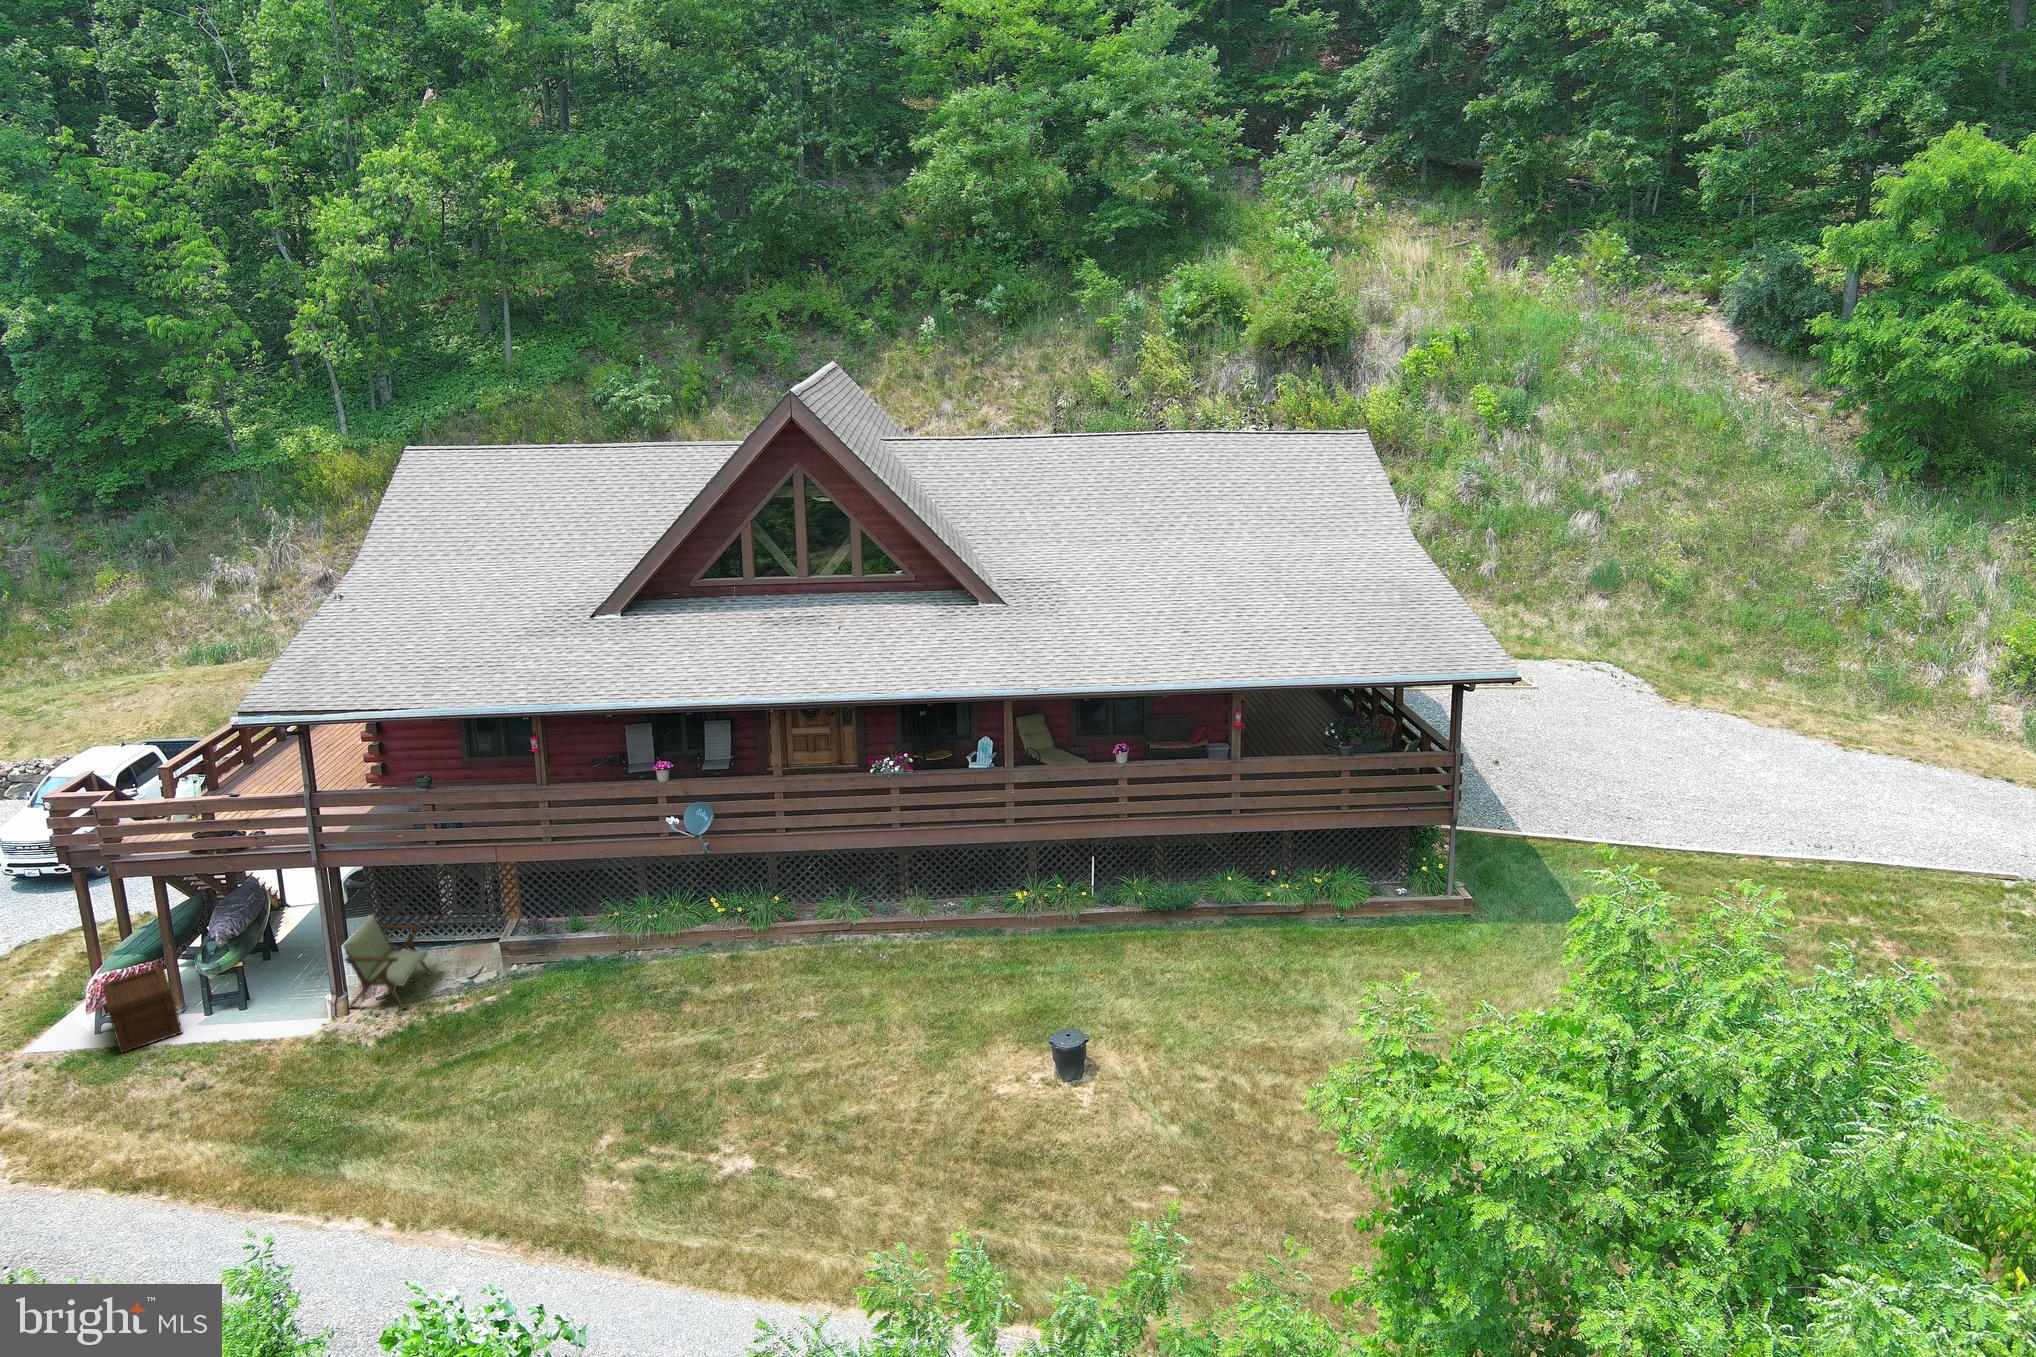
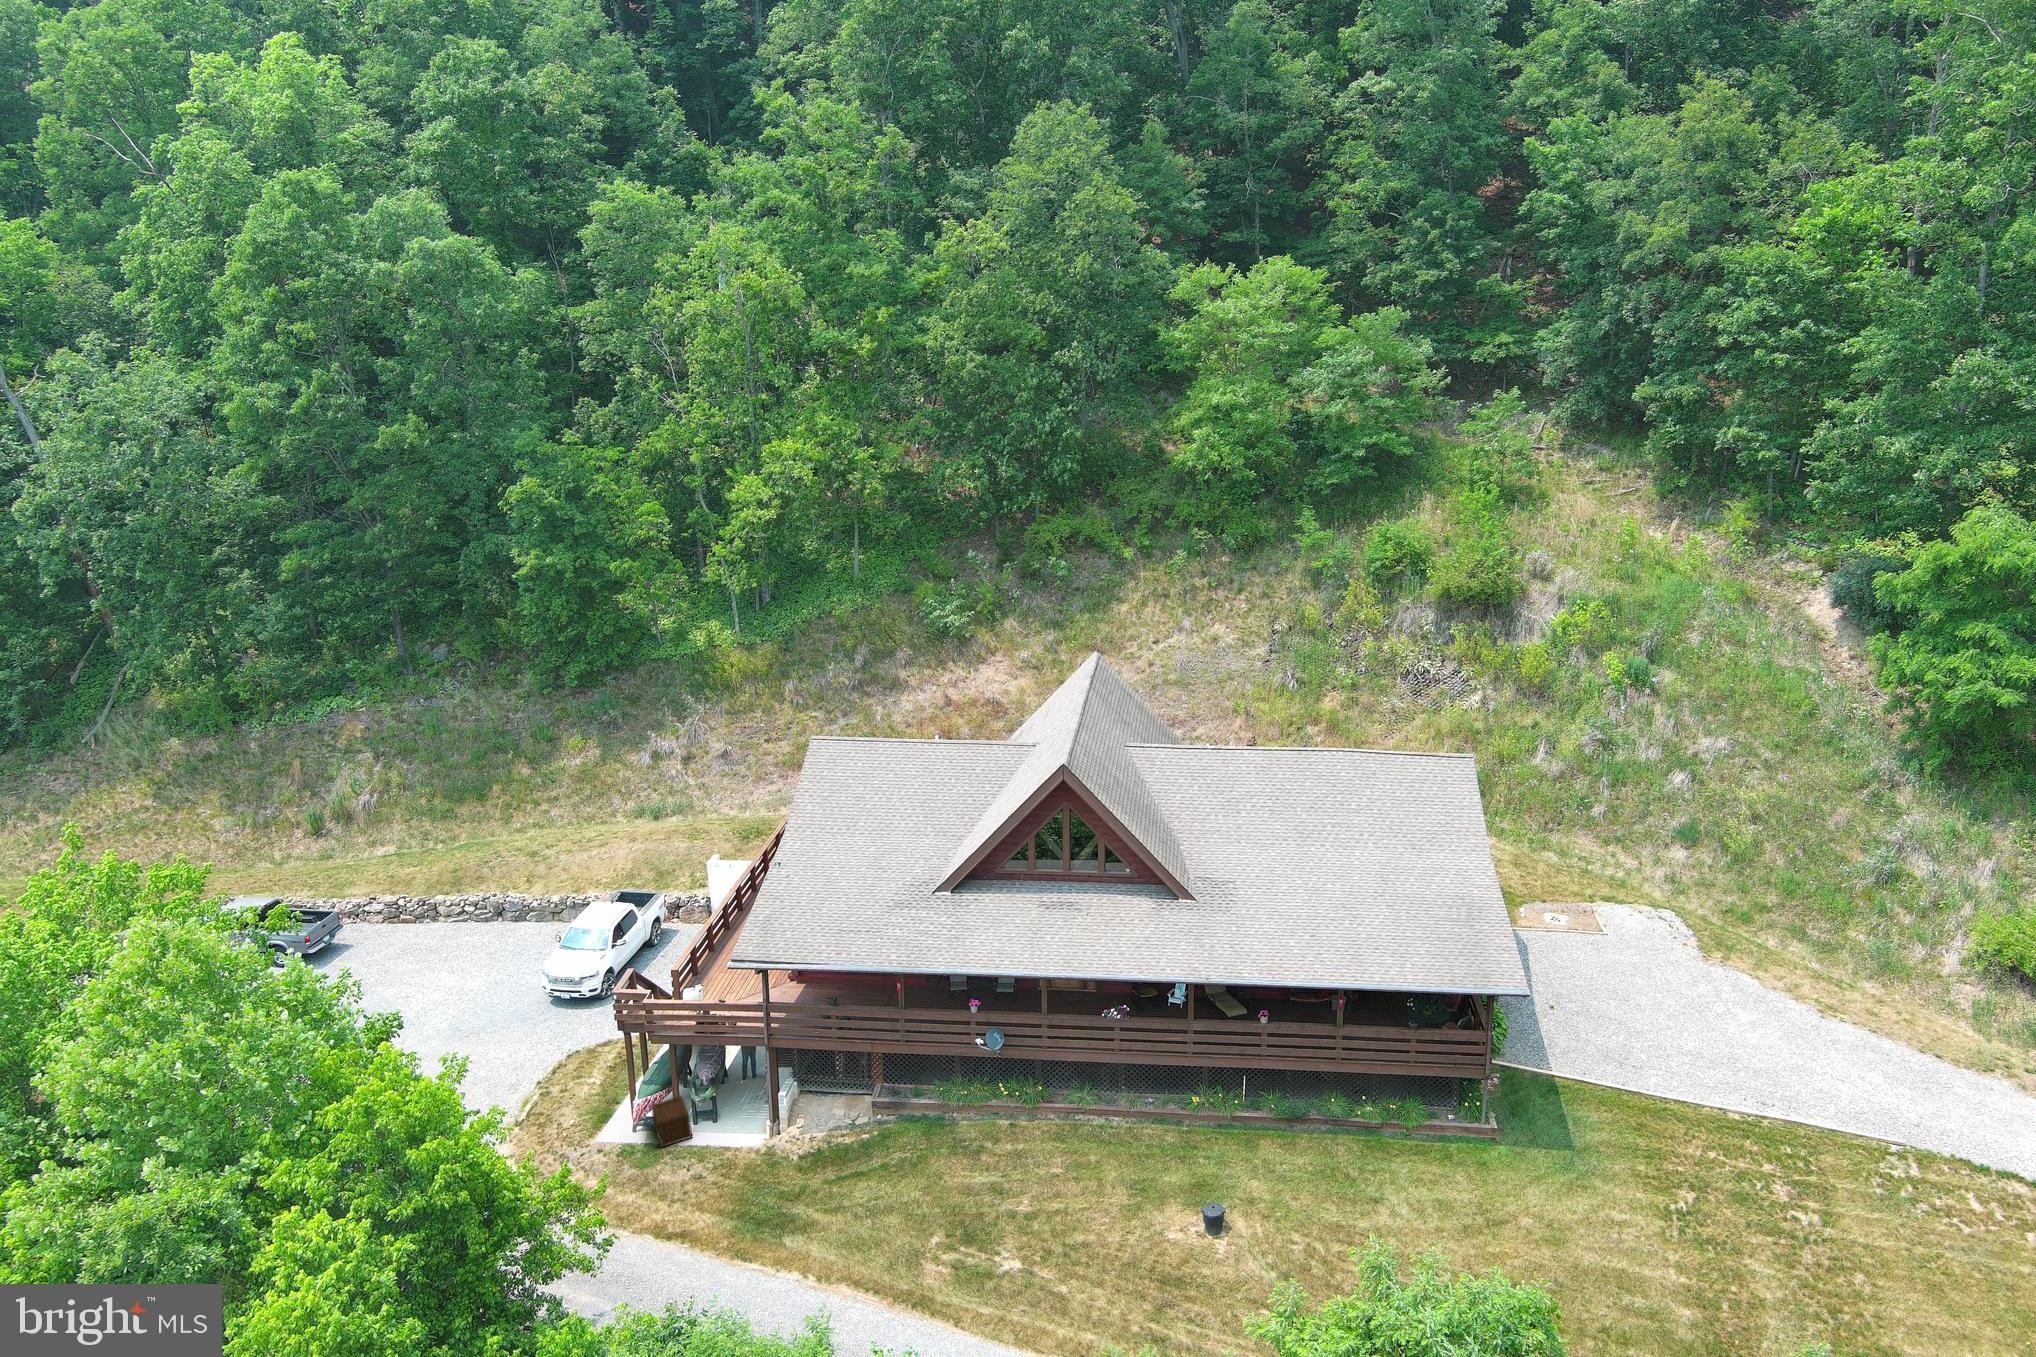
lounge chair: present [343,915,431,1009] -> none [782,1074,828,1136]

